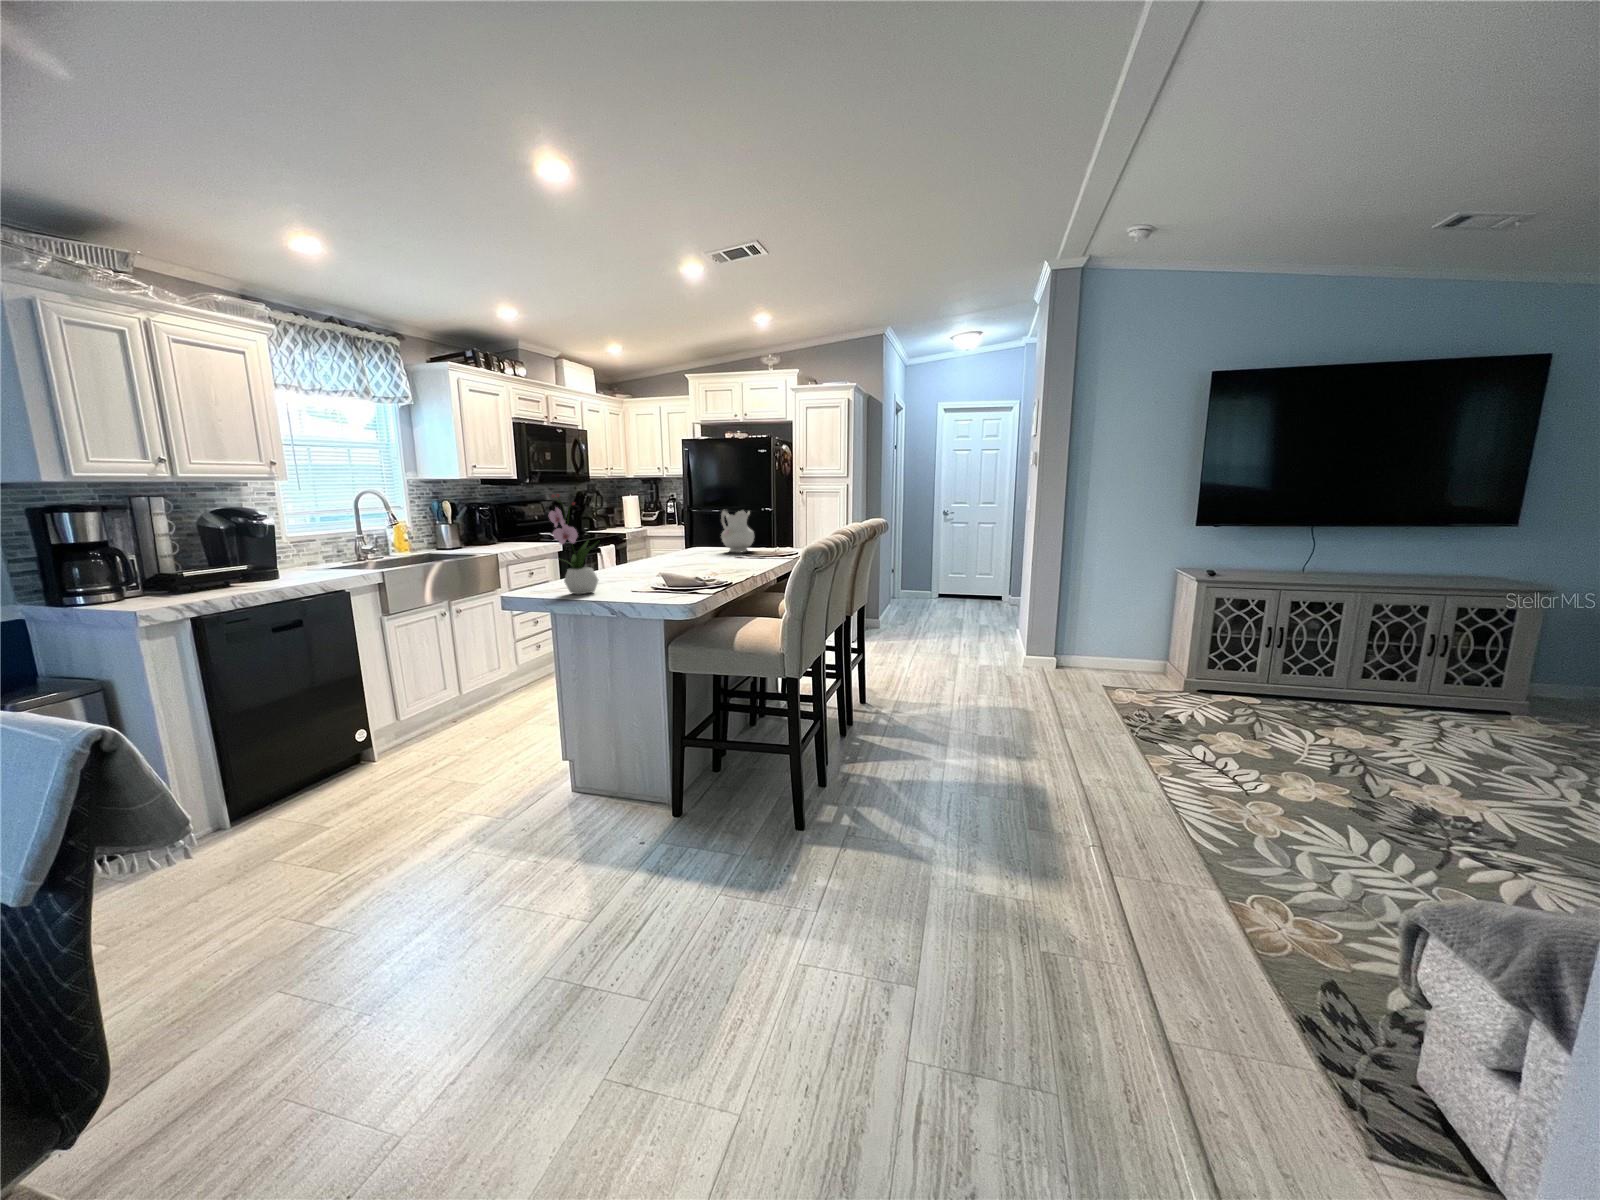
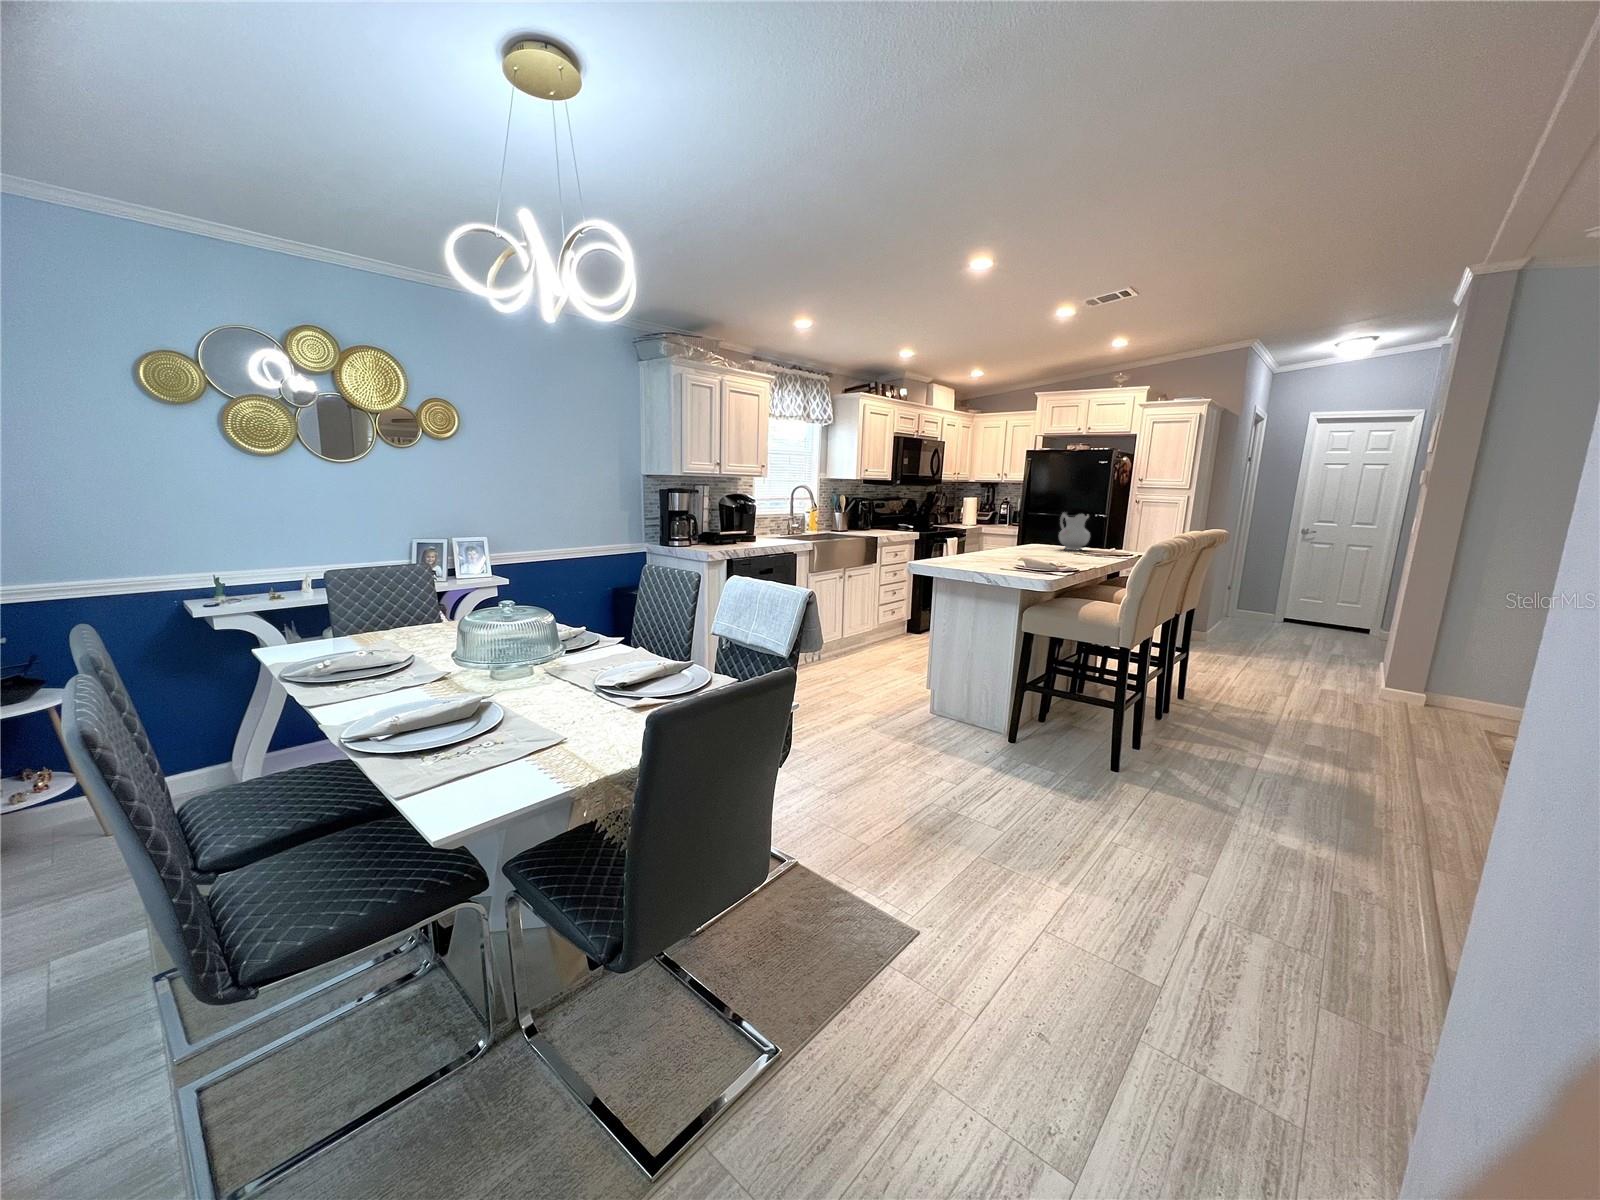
flower arrangement: present [548,494,598,594] -> none [947,492,980,564]

